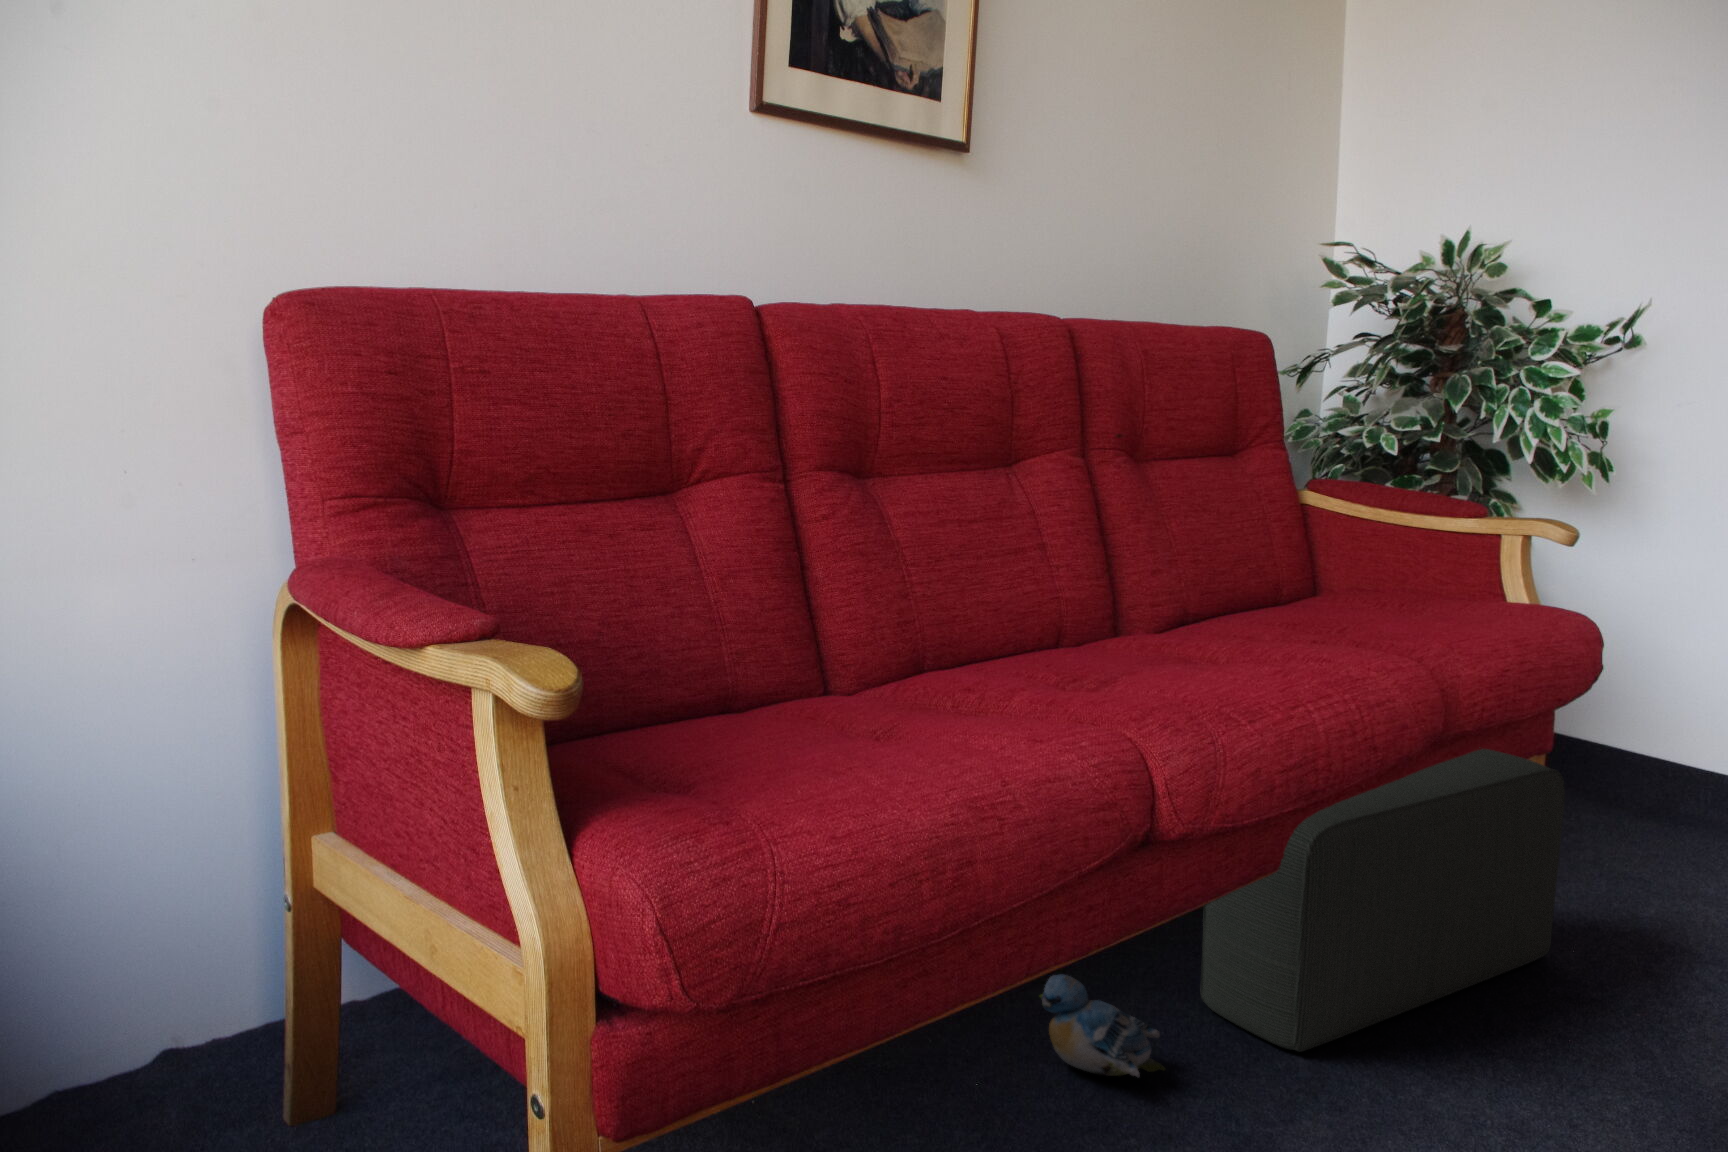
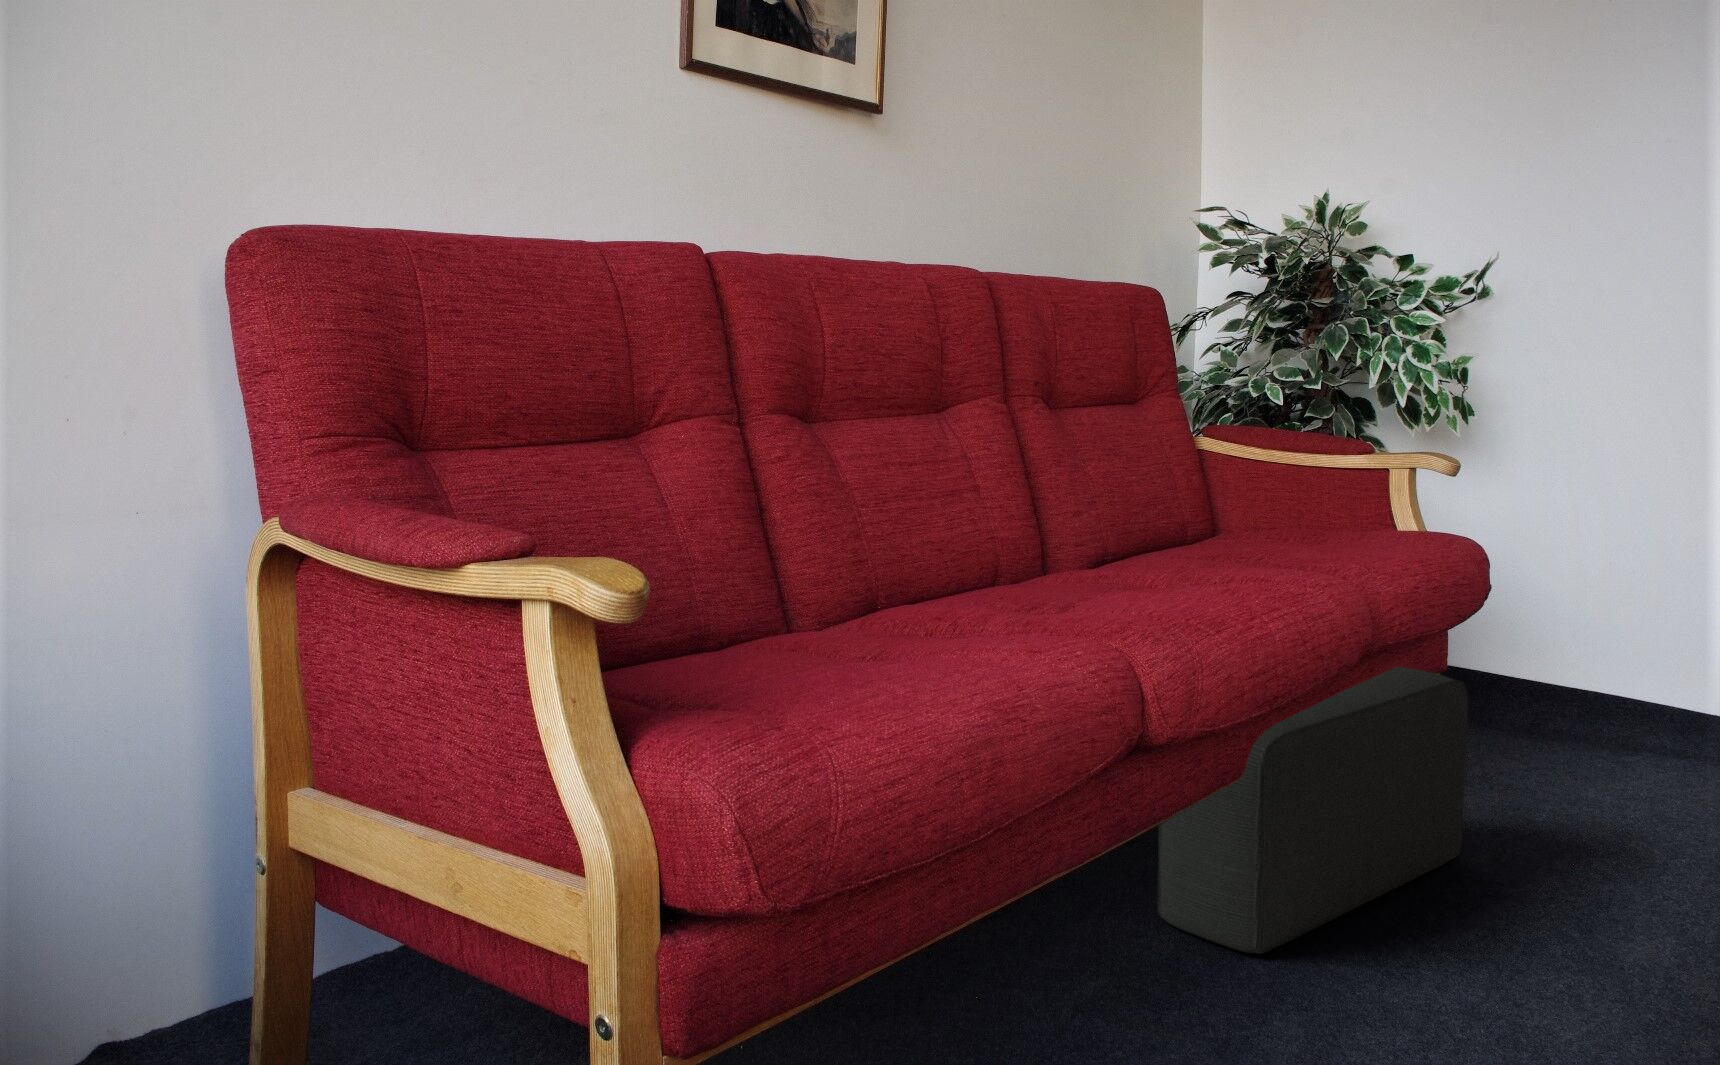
plush toy: present [1040,975,1165,1077] -> none [1017,894,1144,989]

